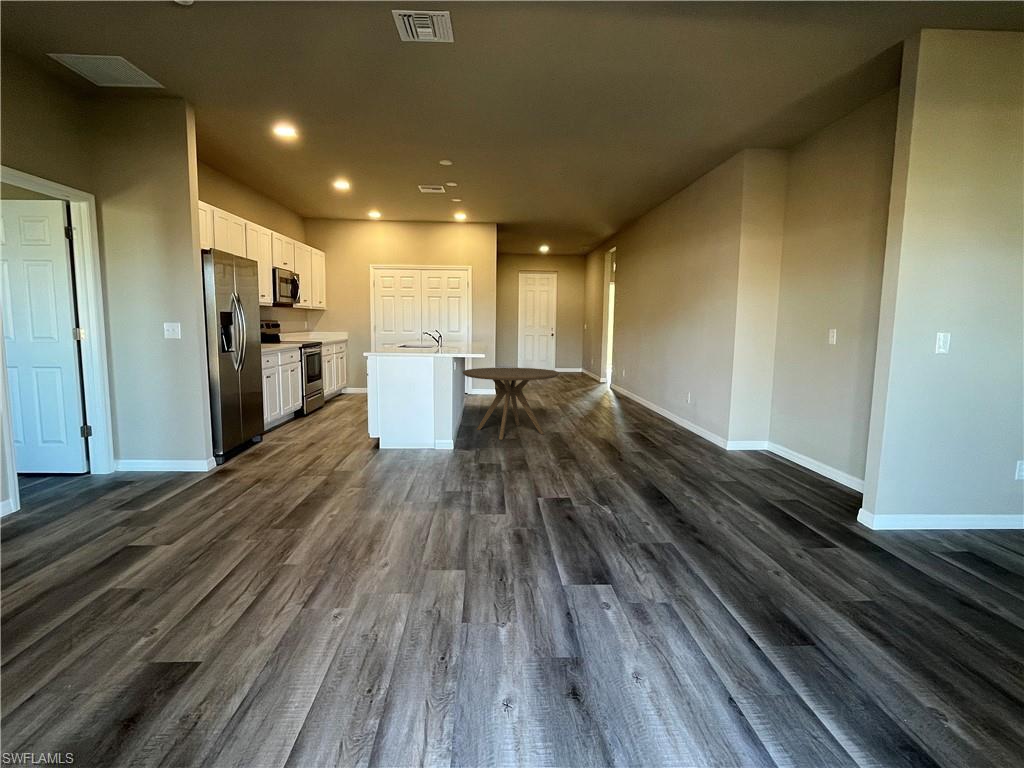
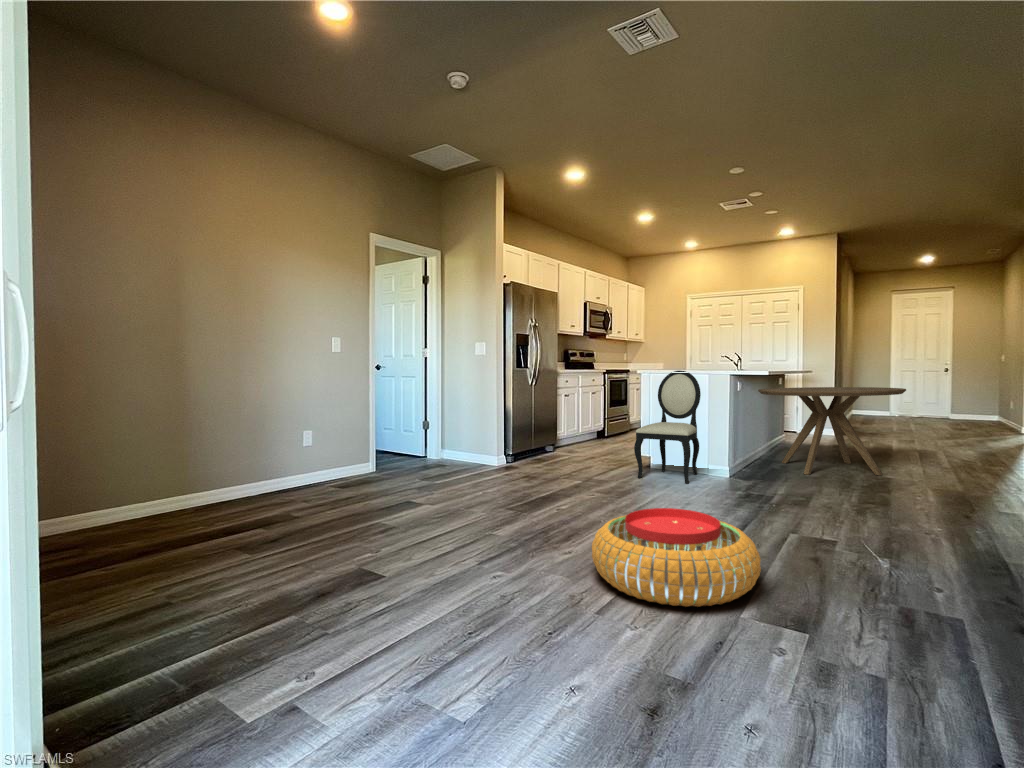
dining chair: none [375,359,428,462] -> present [634,371,701,484]
pouf: none [421,504,556,594] -> present [592,508,761,607]

